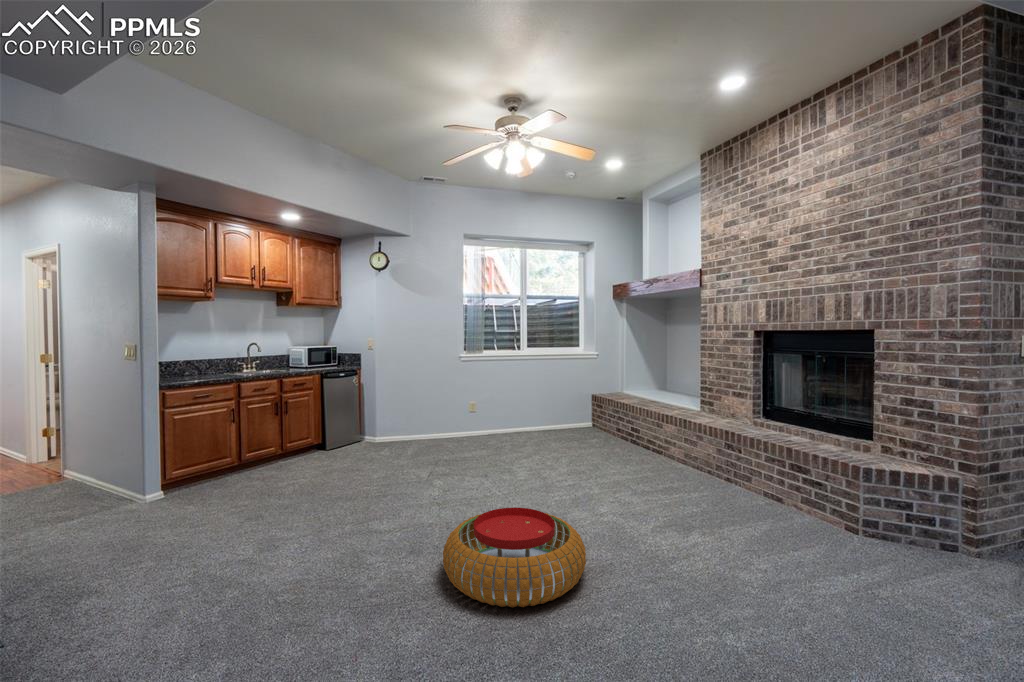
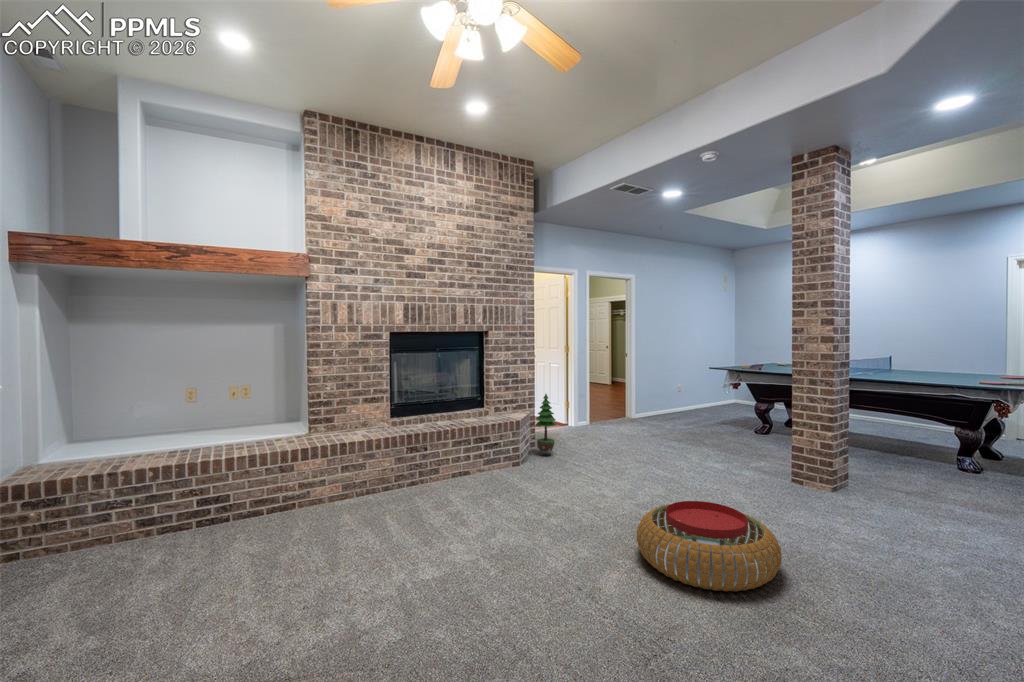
potted tree: none [924,445,981,562] -> present [535,394,556,455]

